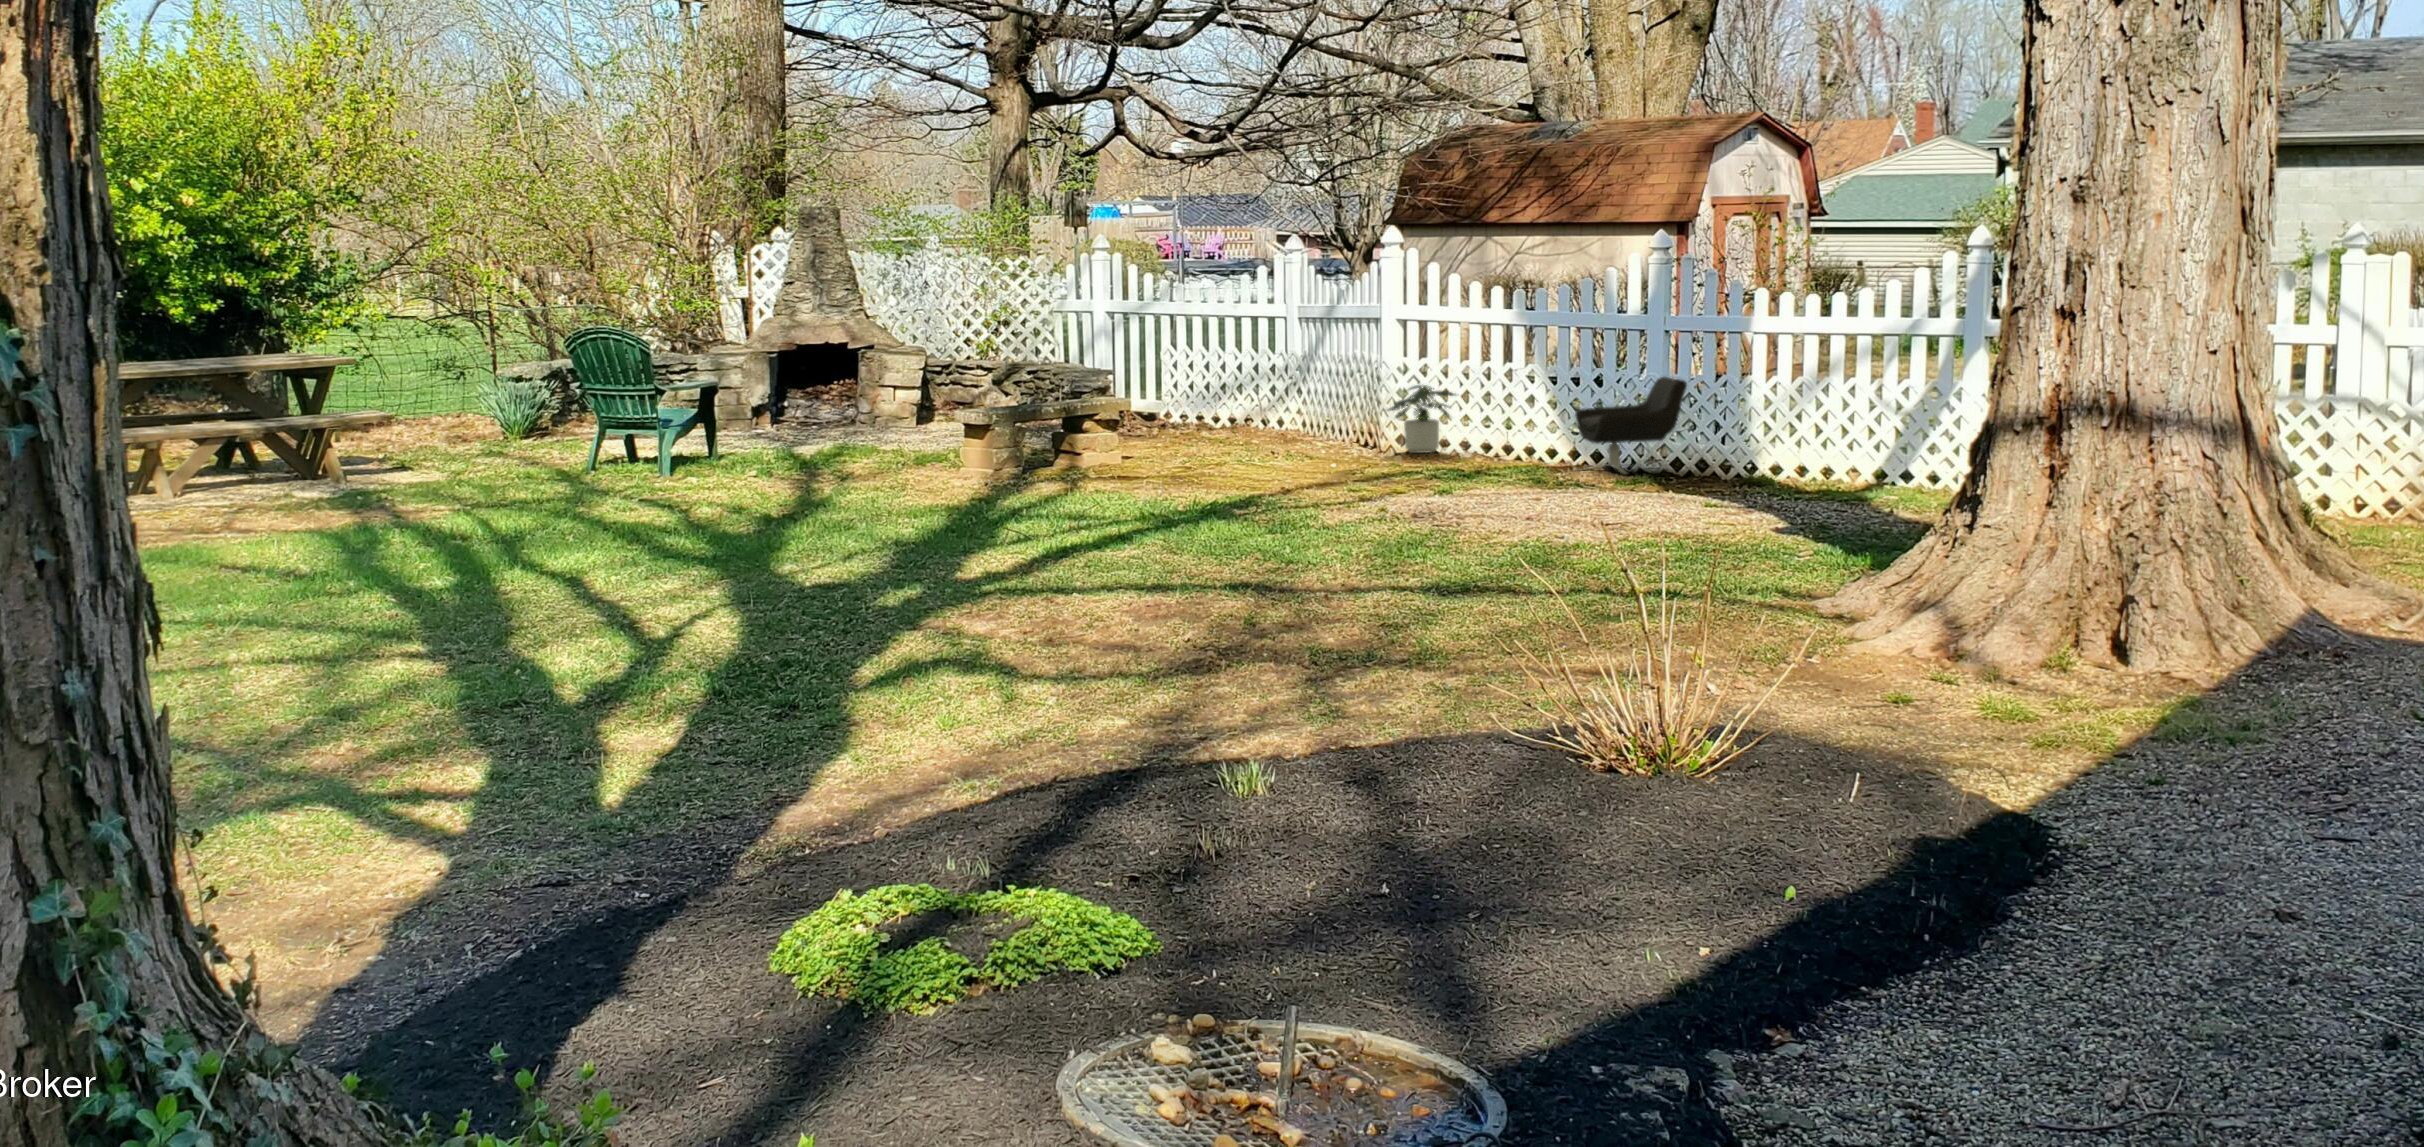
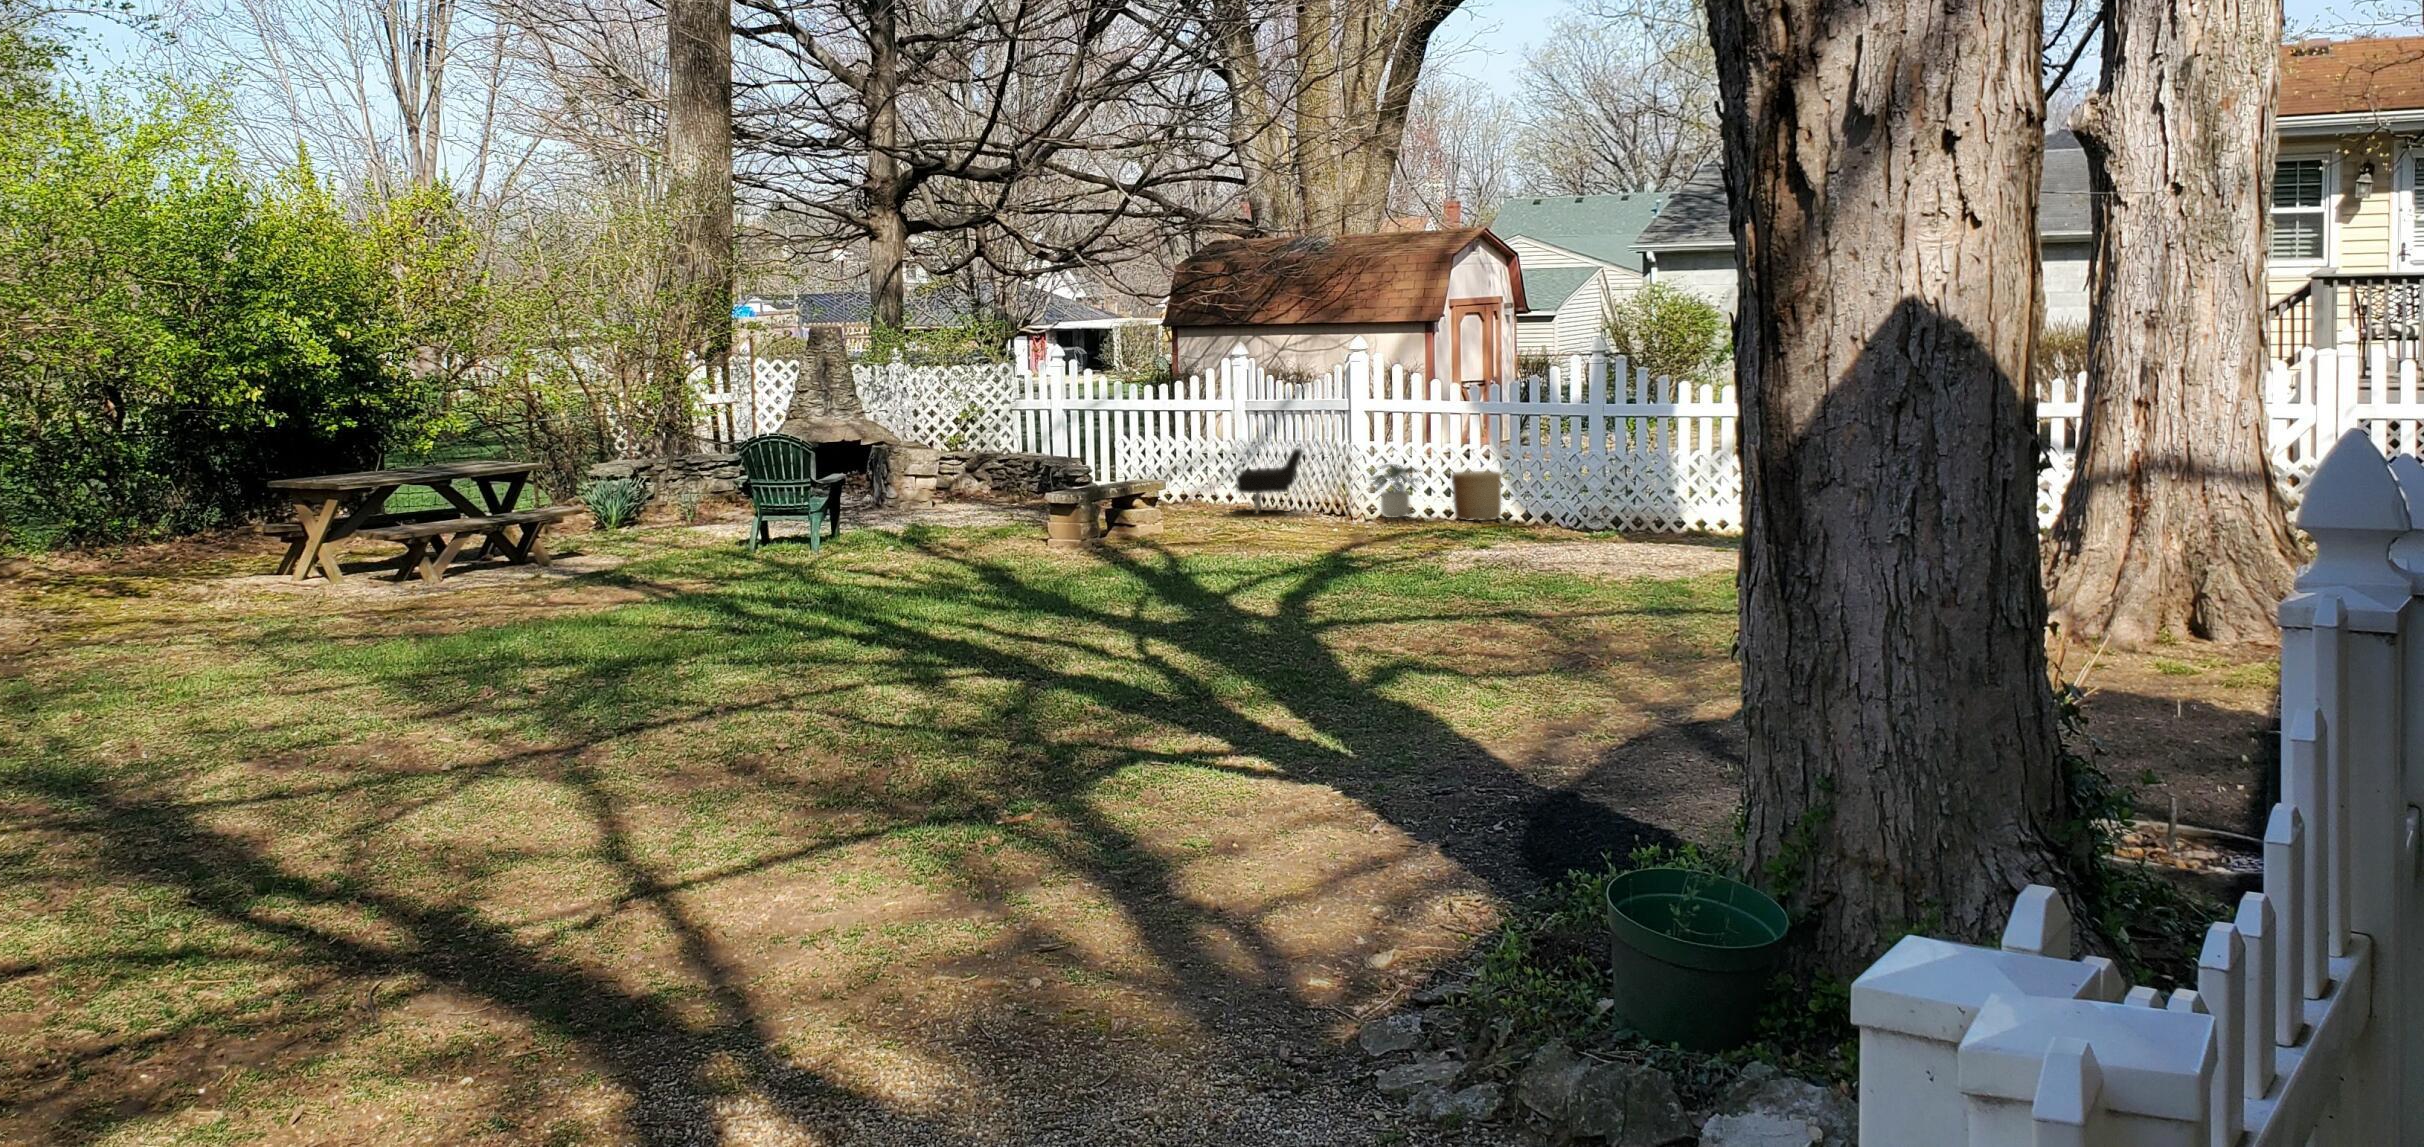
lounge chair: present [1575,377,1687,473] -> present [1236,448,1302,514]
woven basket: none [1480,396,1543,460] -> present [1451,471,1501,521]

